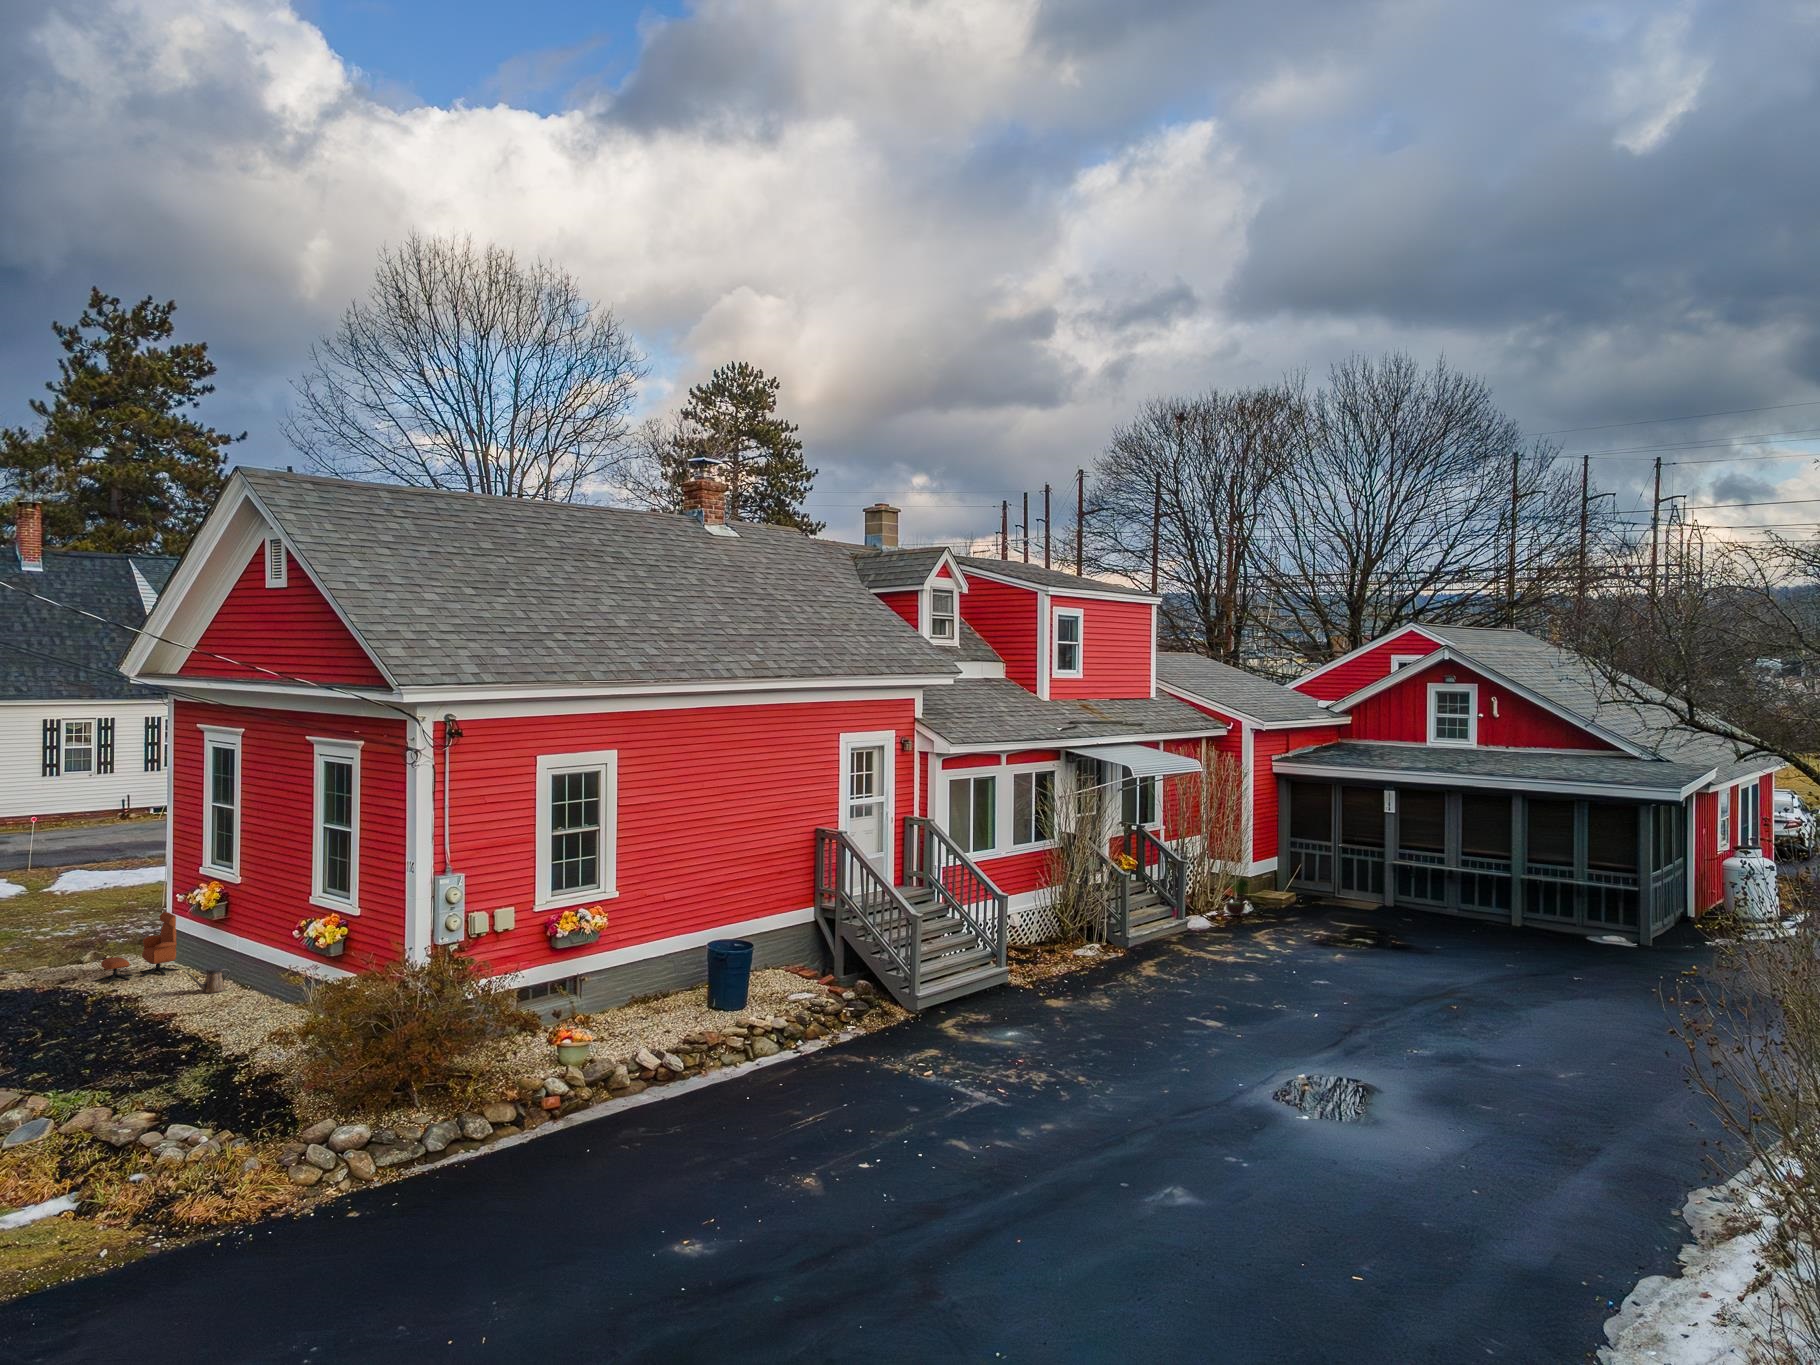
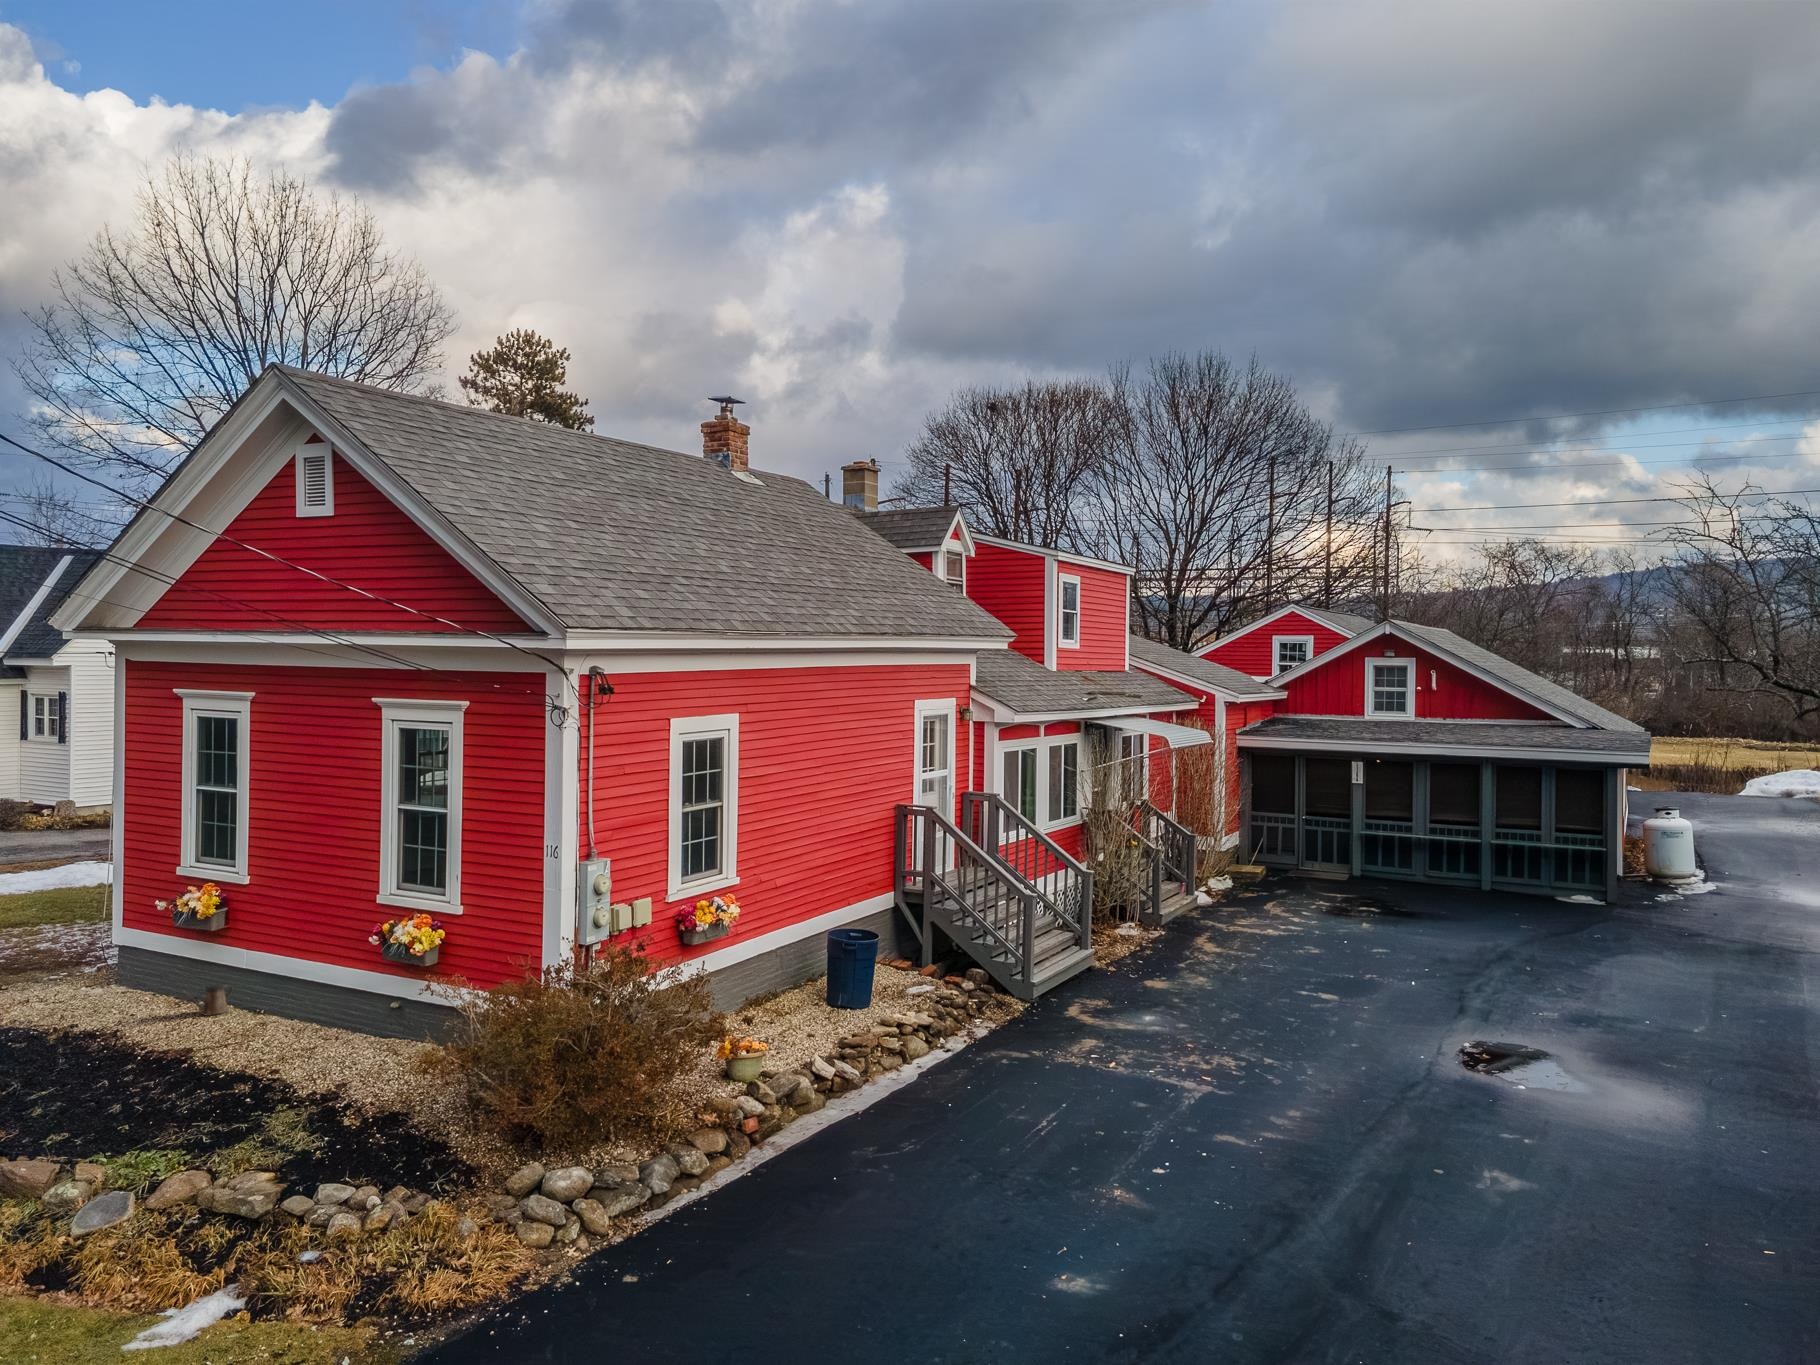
potted tree: present [1226,878,1249,916] -> none [1215,843,1241,884]
lounge chair: present [95,912,179,983] -> none [40,919,145,1010]

